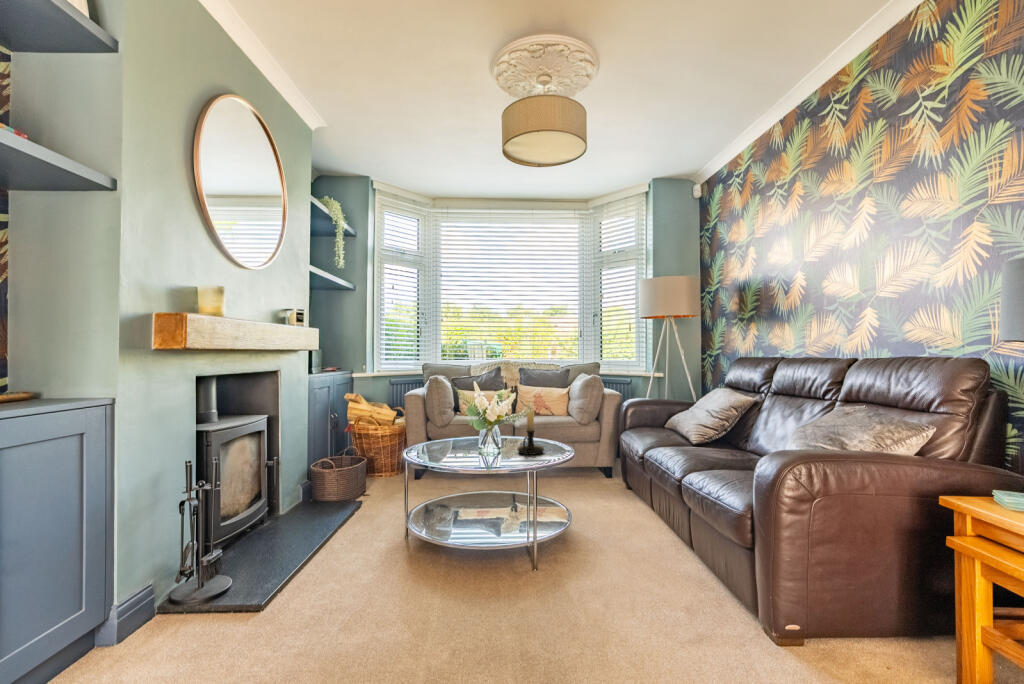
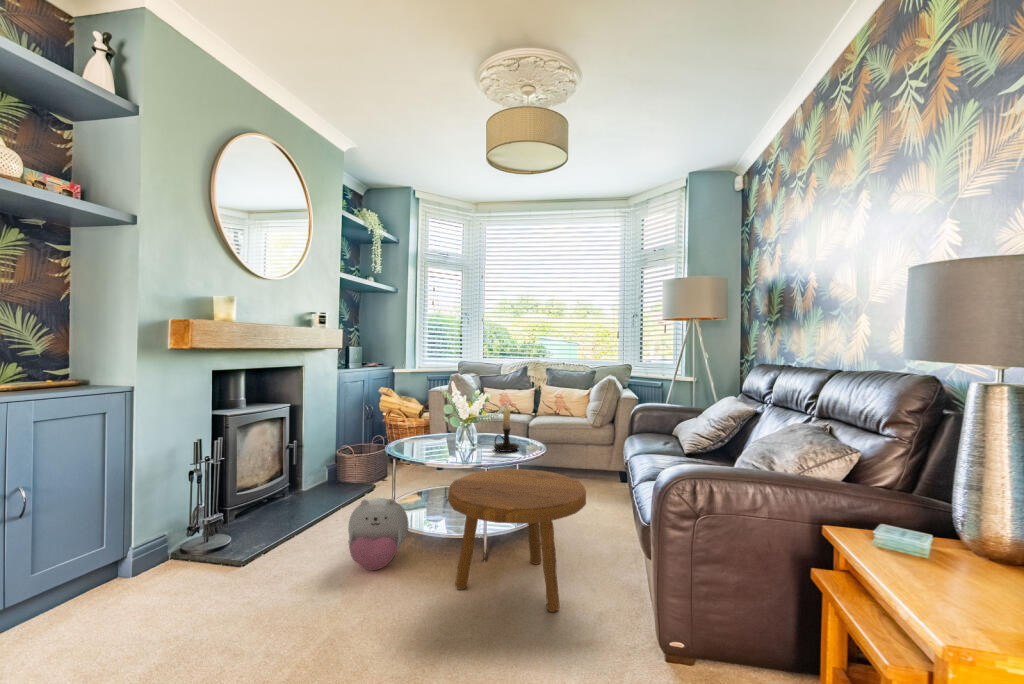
footstool: none [518,470,666,614] -> present [448,469,586,612]
plush toy: none [390,513,457,596] -> present [348,498,409,570]

